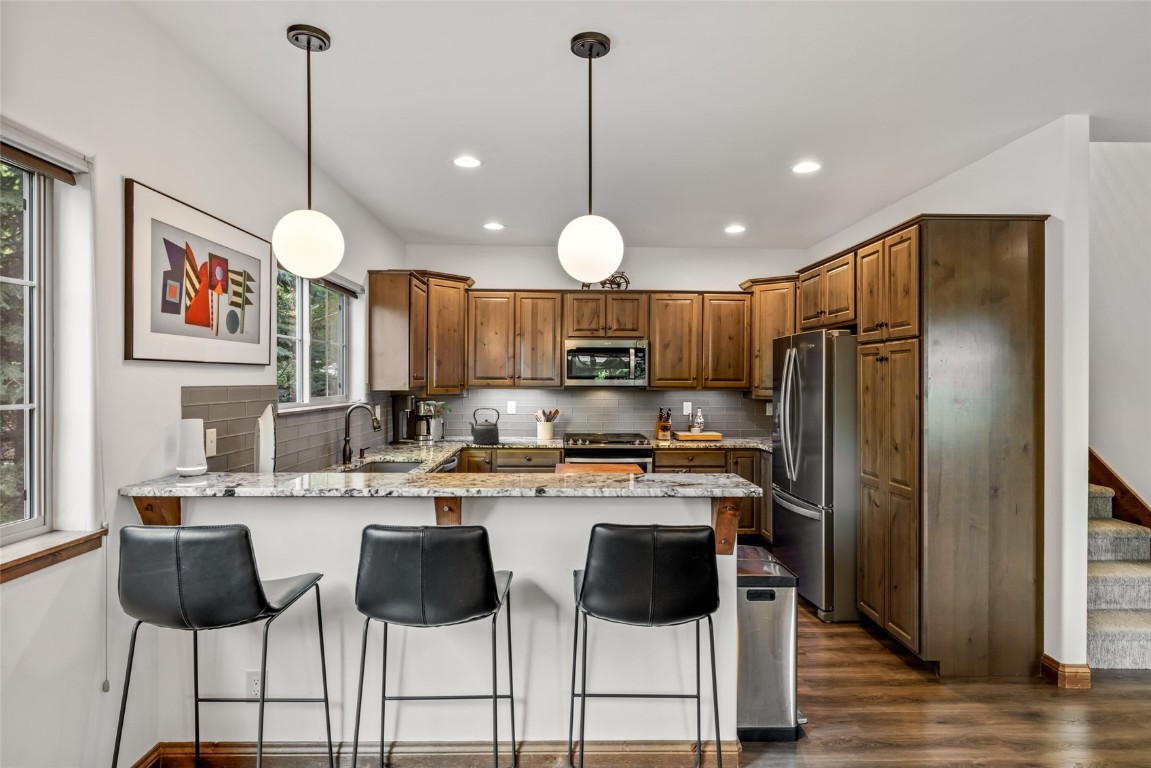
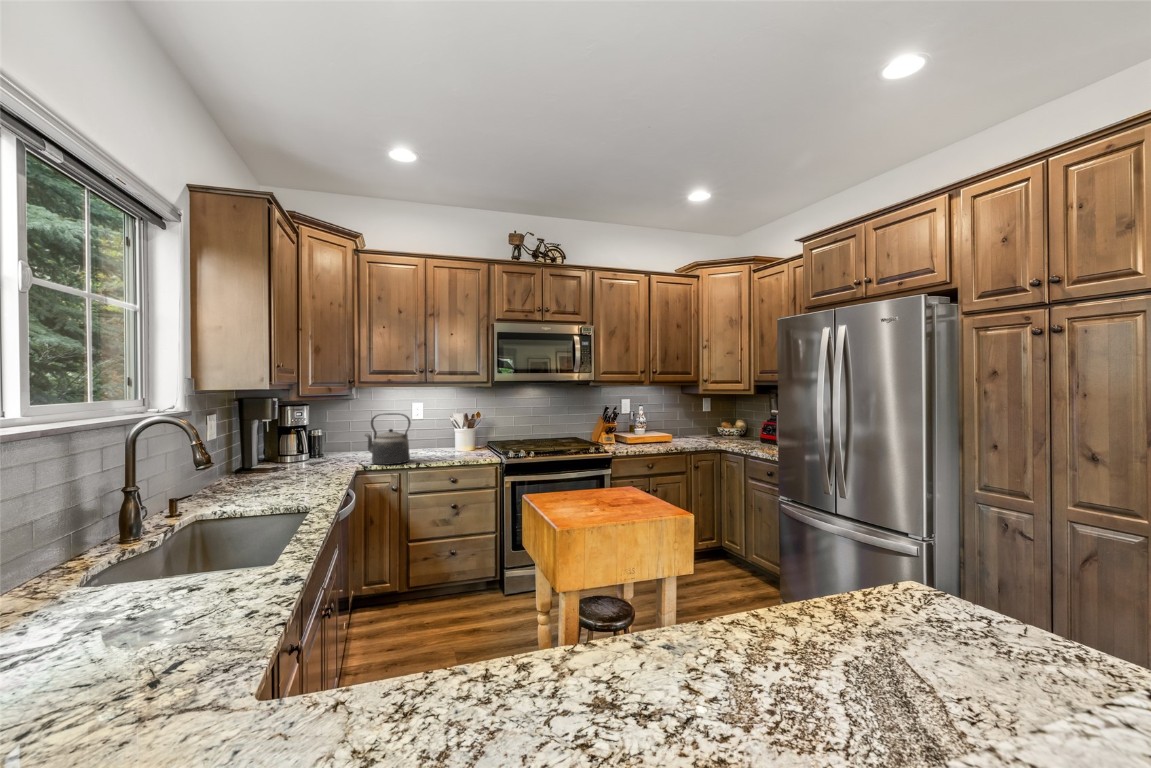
flower arrangement: present [418,401,452,441] -> none [281,405,338,462]

